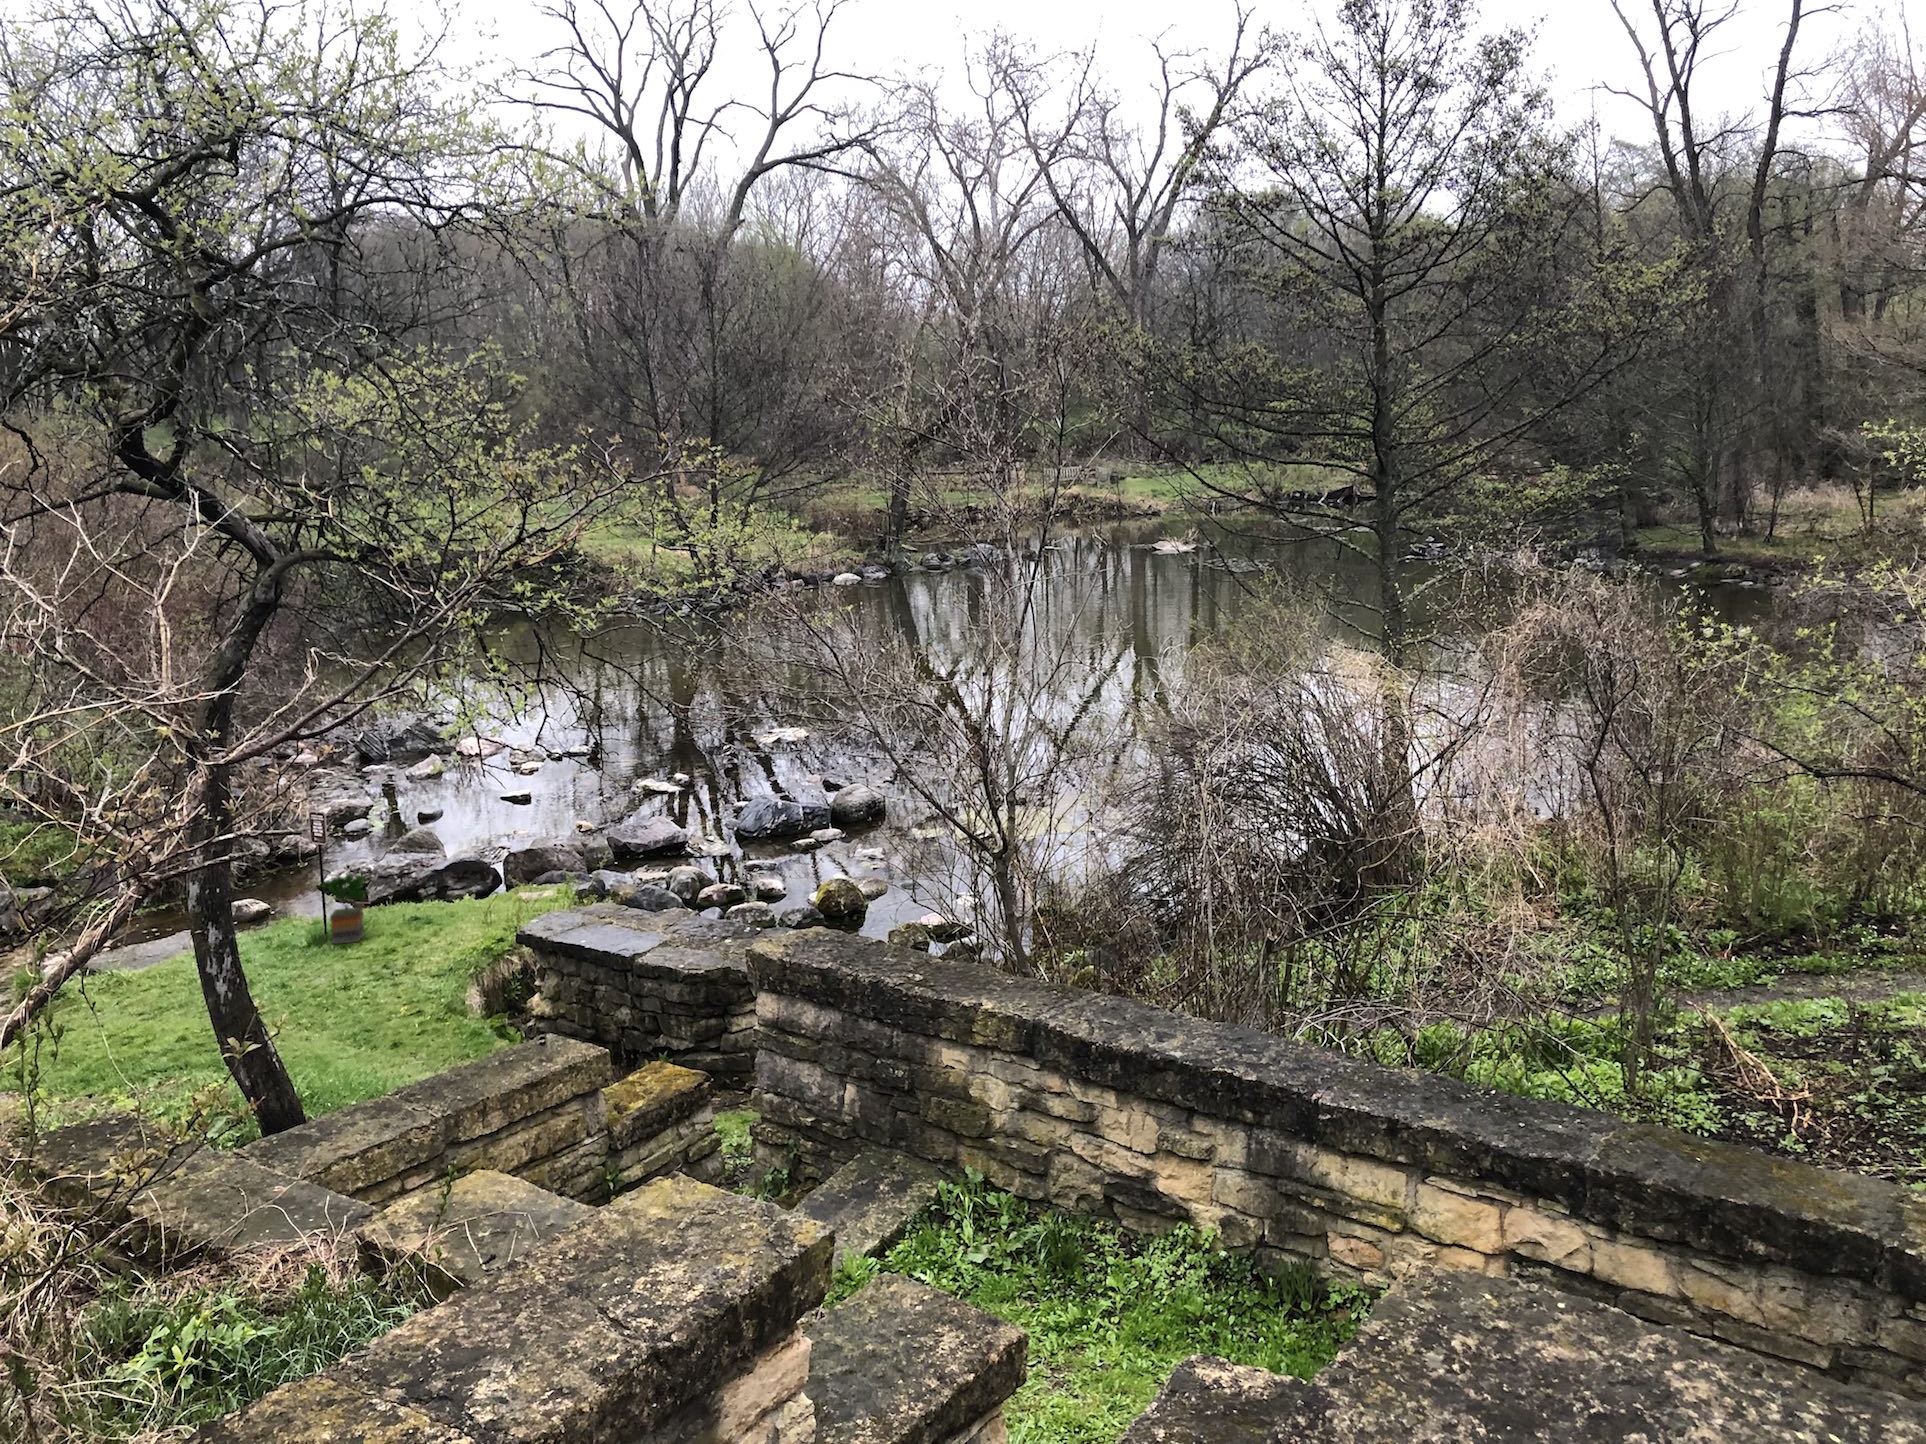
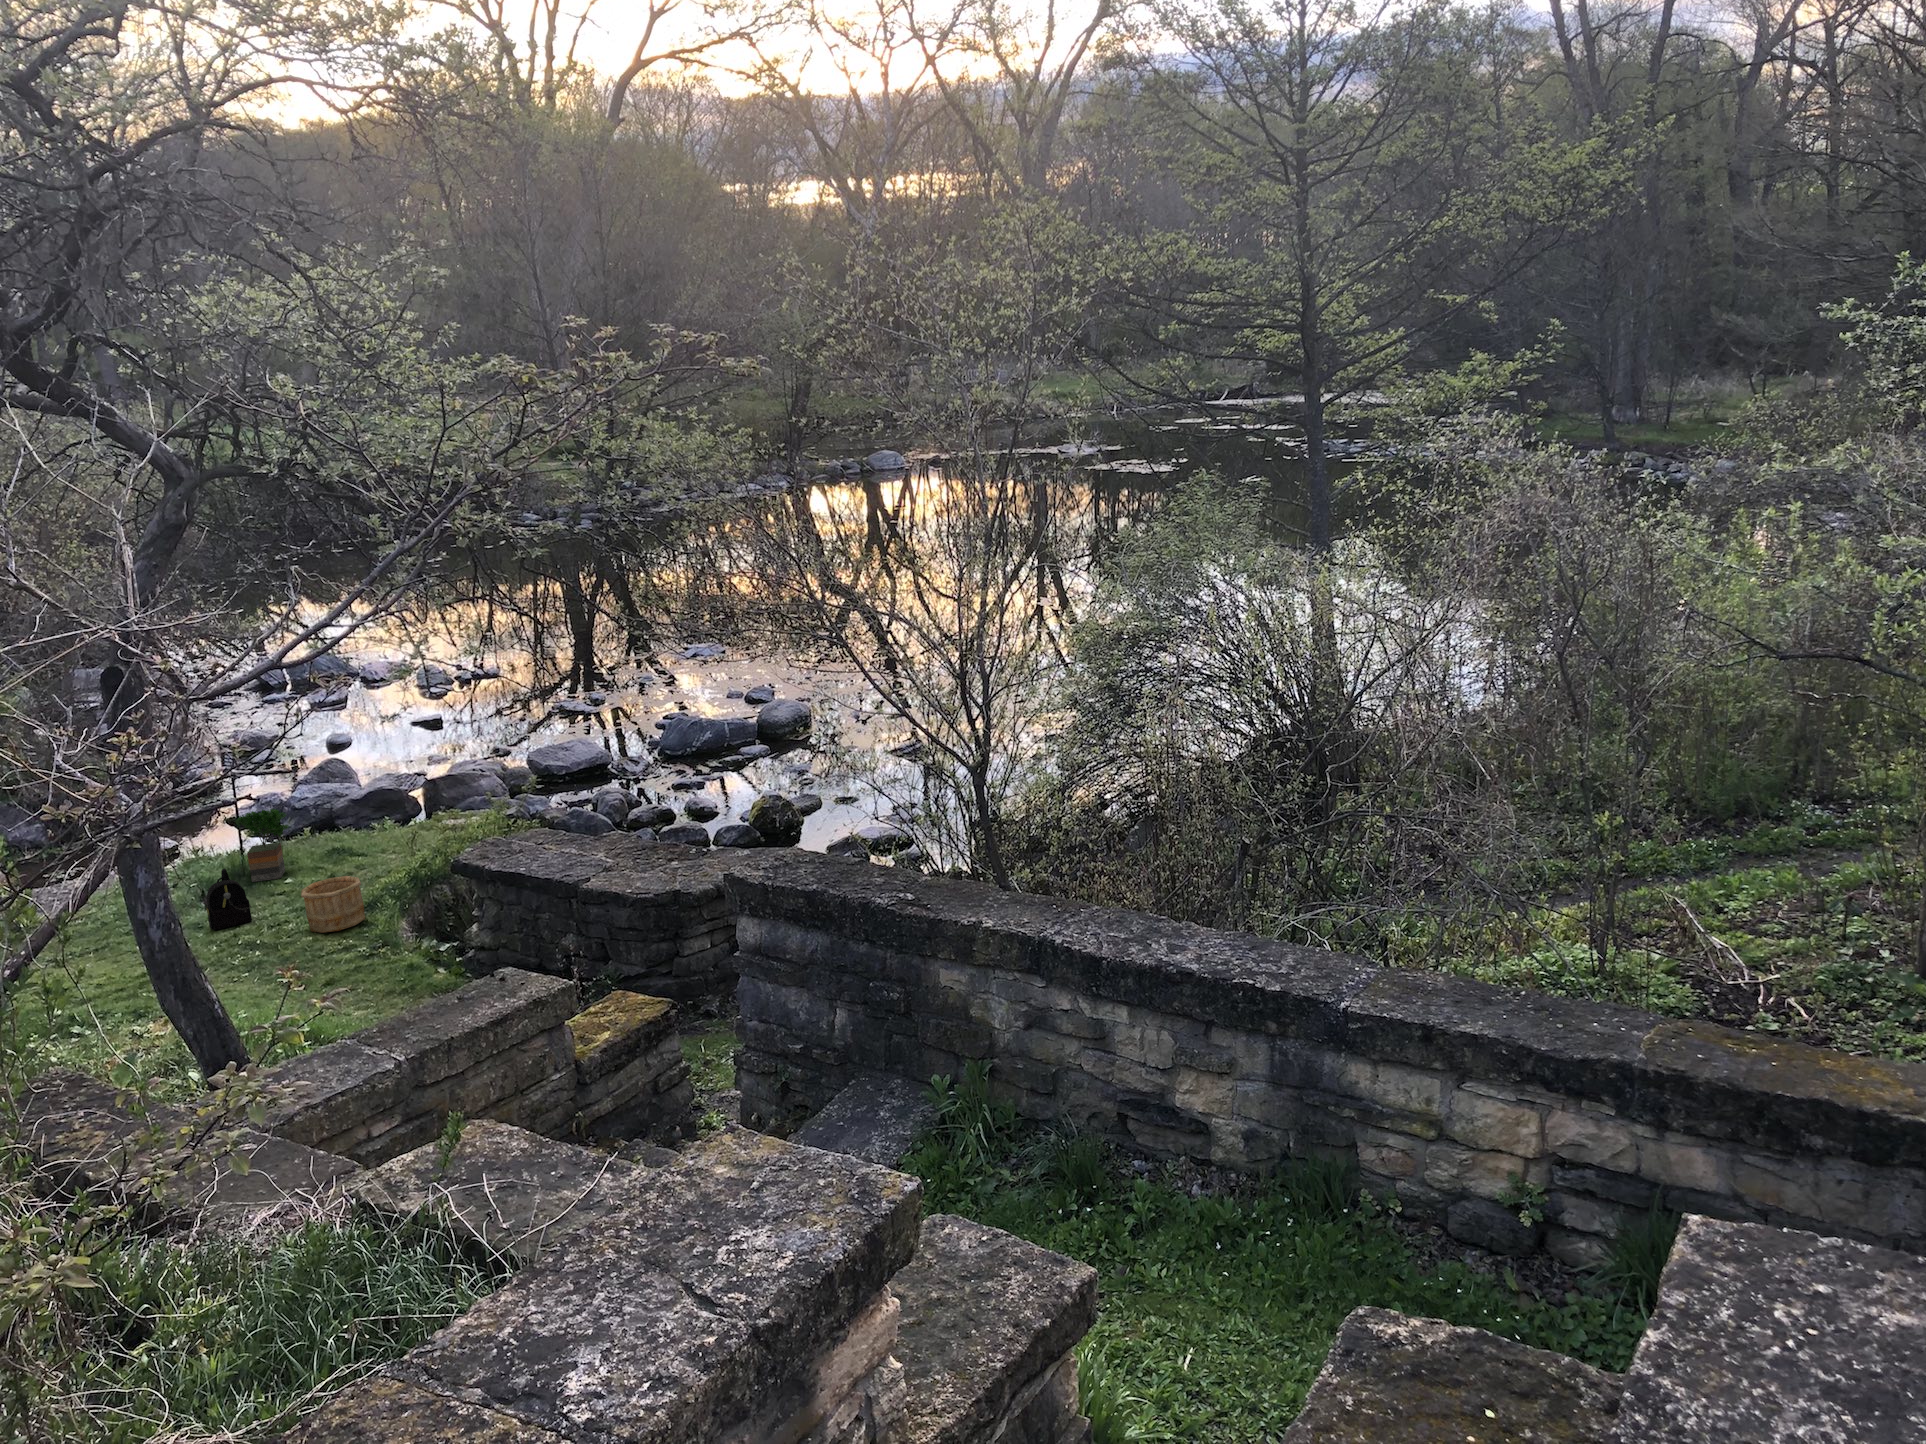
backpack: none [287,930,328,989] -> present [206,869,252,930]
wooden bucket: none [373,941,432,996] -> present [301,876,365,933]

